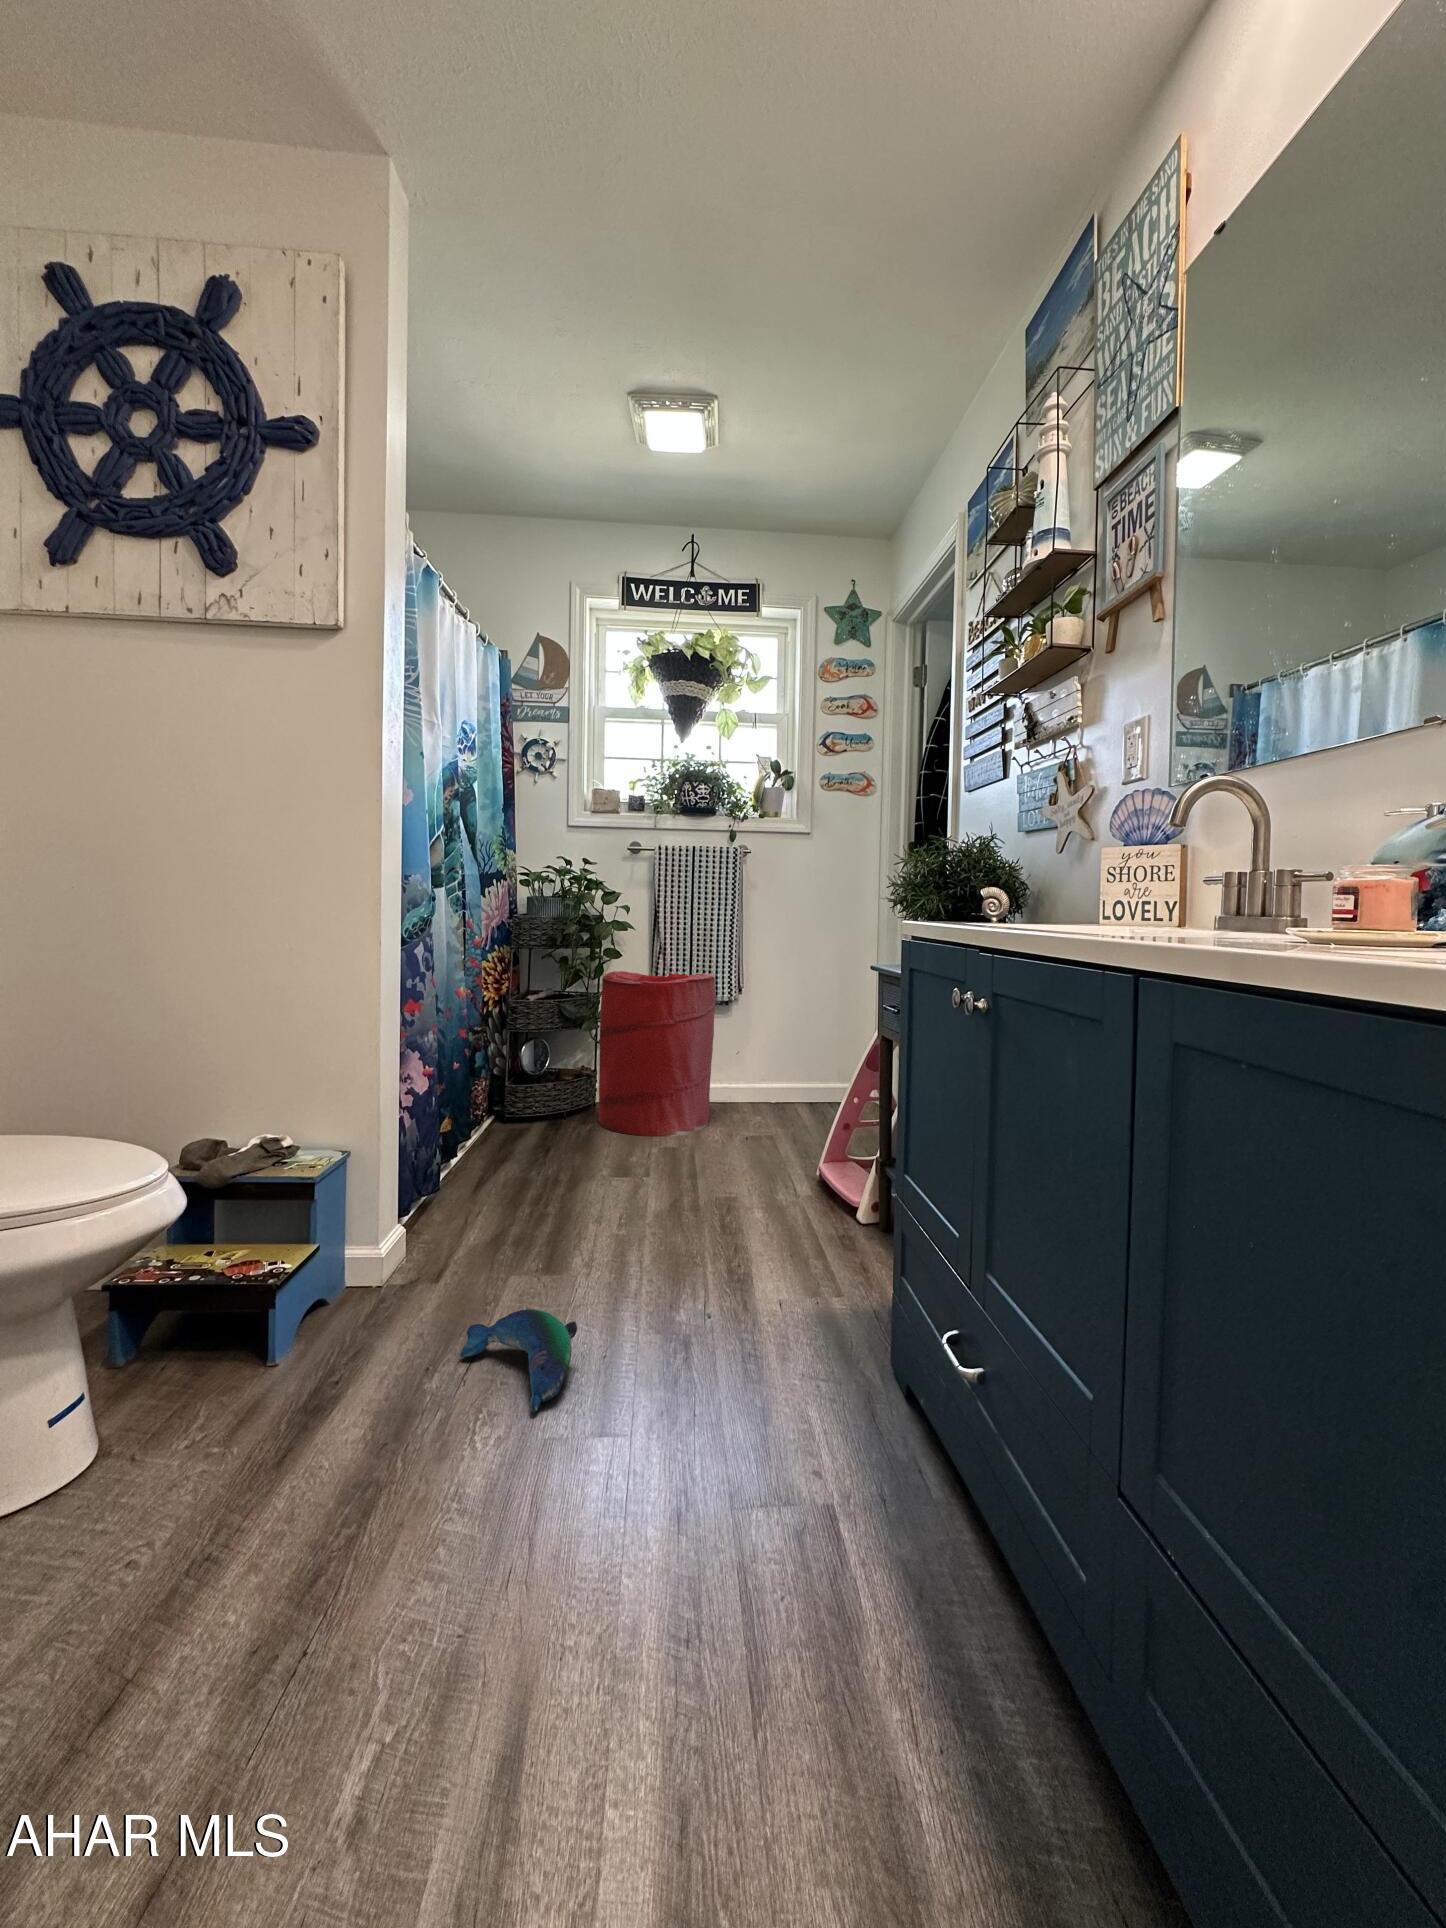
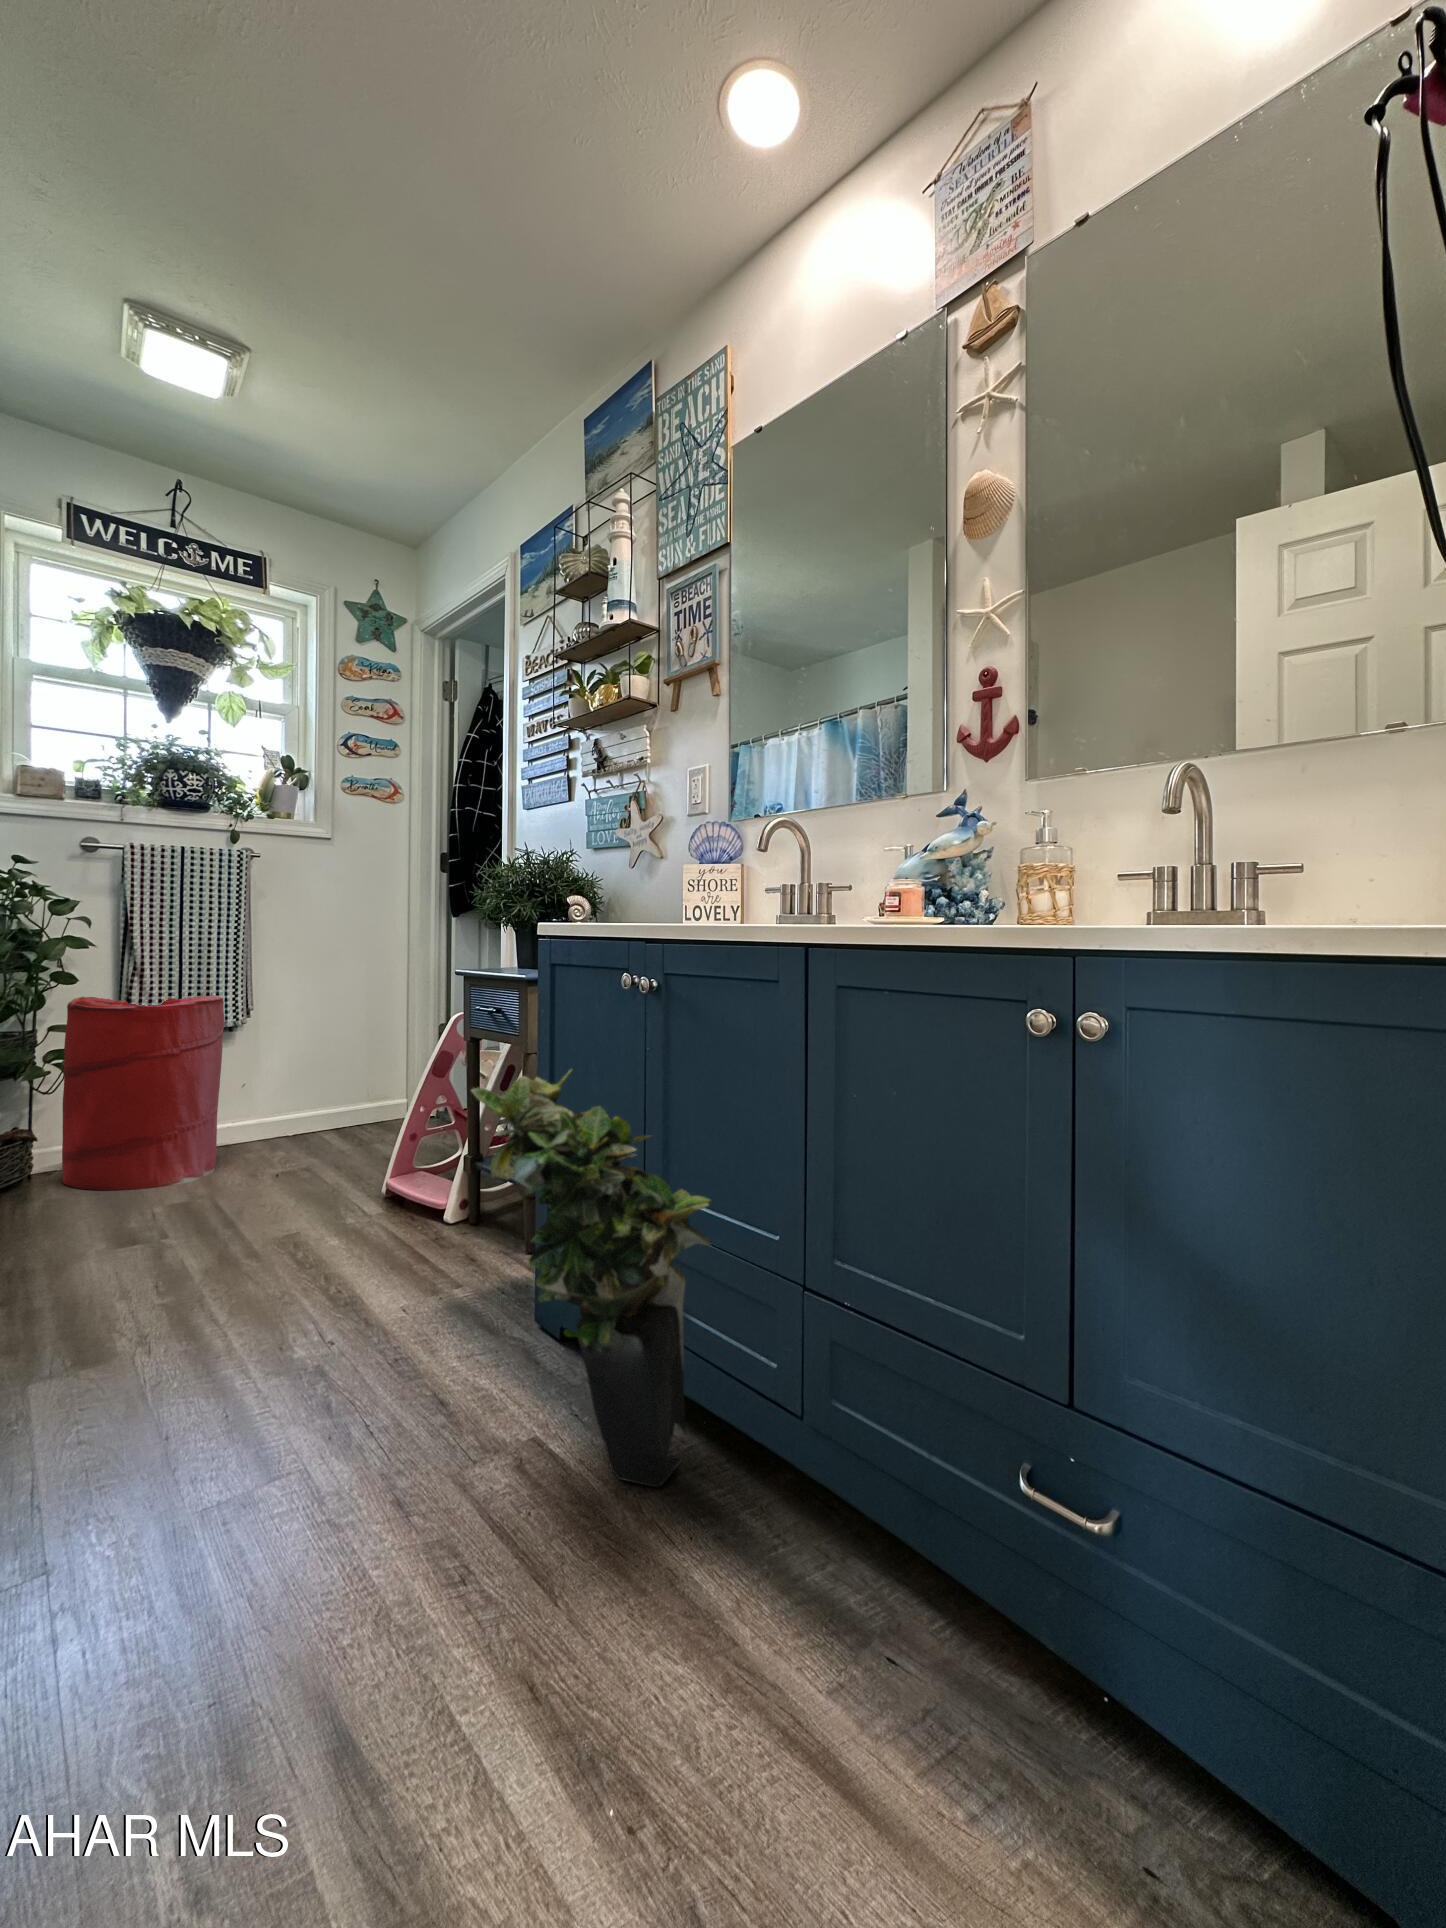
potted plant: none [722,1126,1037,1769] -> present [472,1070,711,1487]
plush toy: present [460,1309,577,1413] -> none [69,1331,223,1415]

